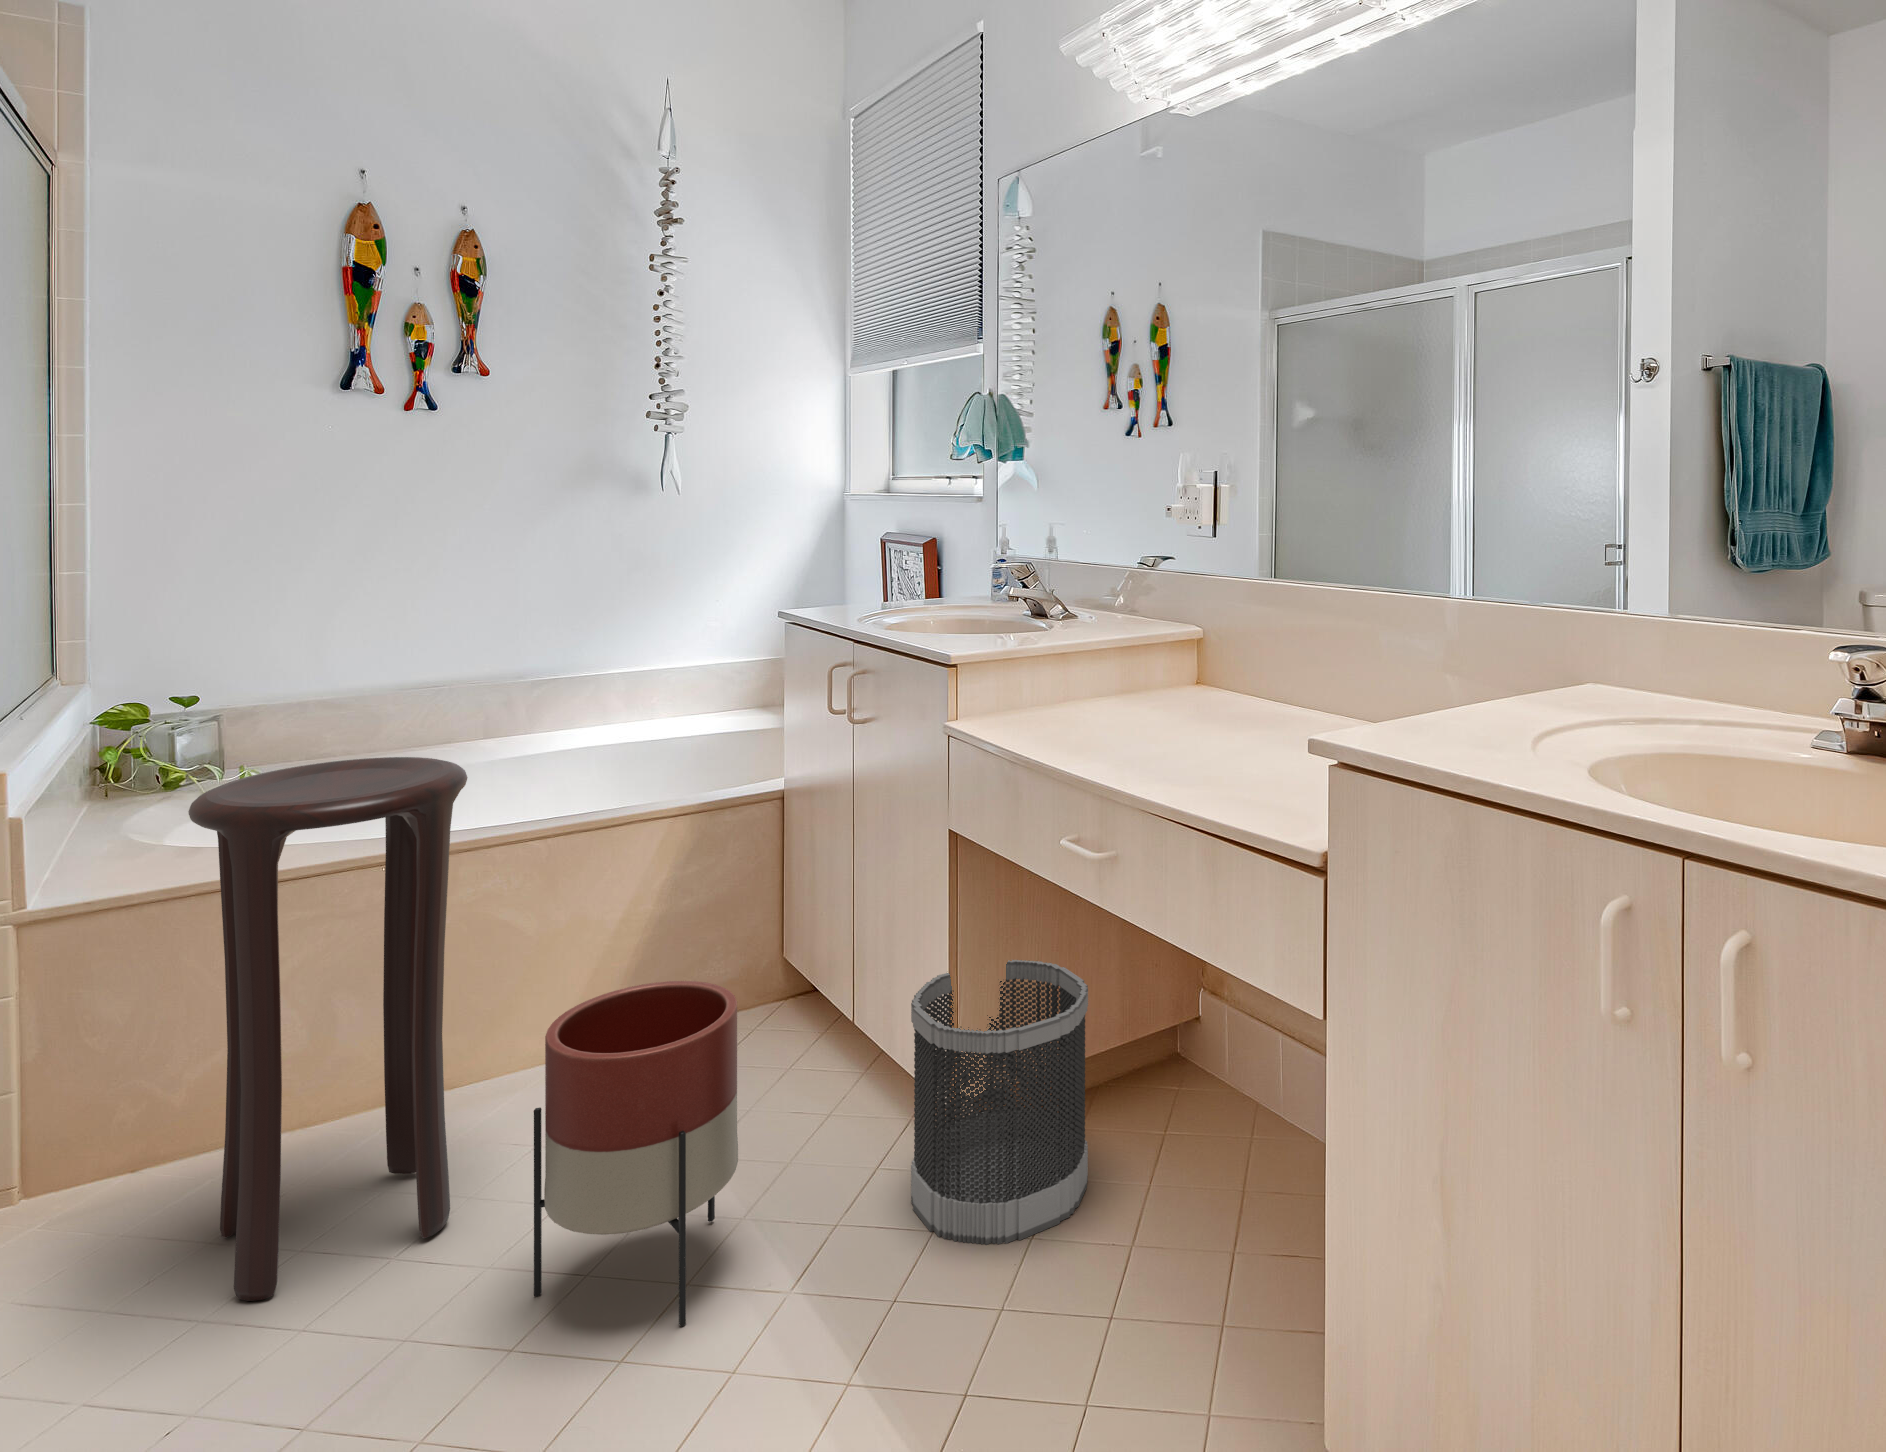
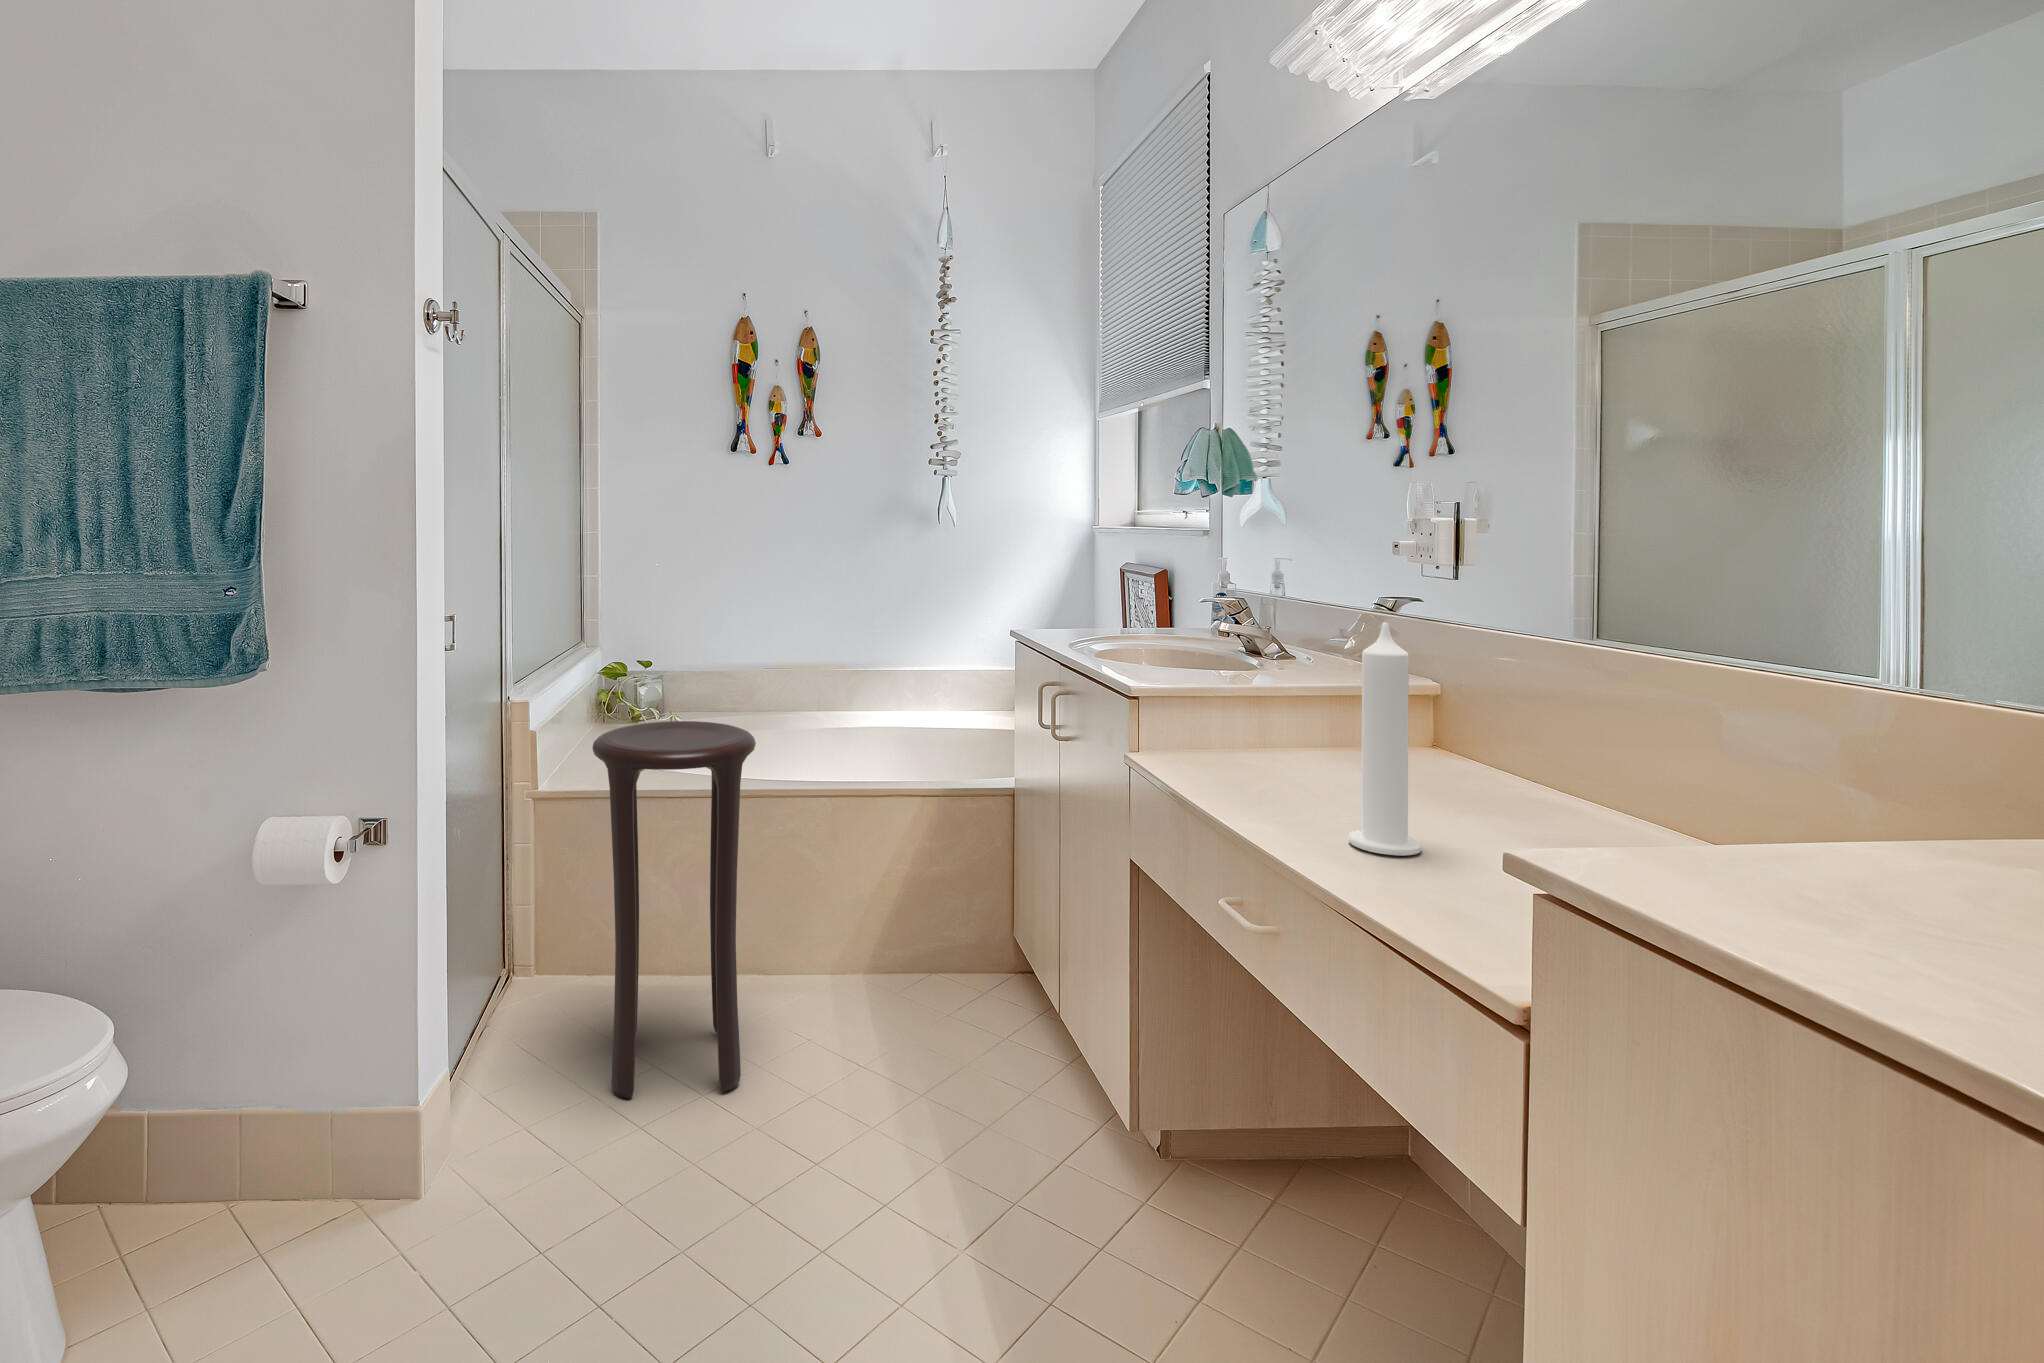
candle: none [1172,575,1225,772] -> present [1349,623,1421,856]
wastebasket: present [911,960,1088,1245] -> none [1085,997,1273,1299]
planter: present [534,981,738,1327] -> none [777,939,928,1245]

